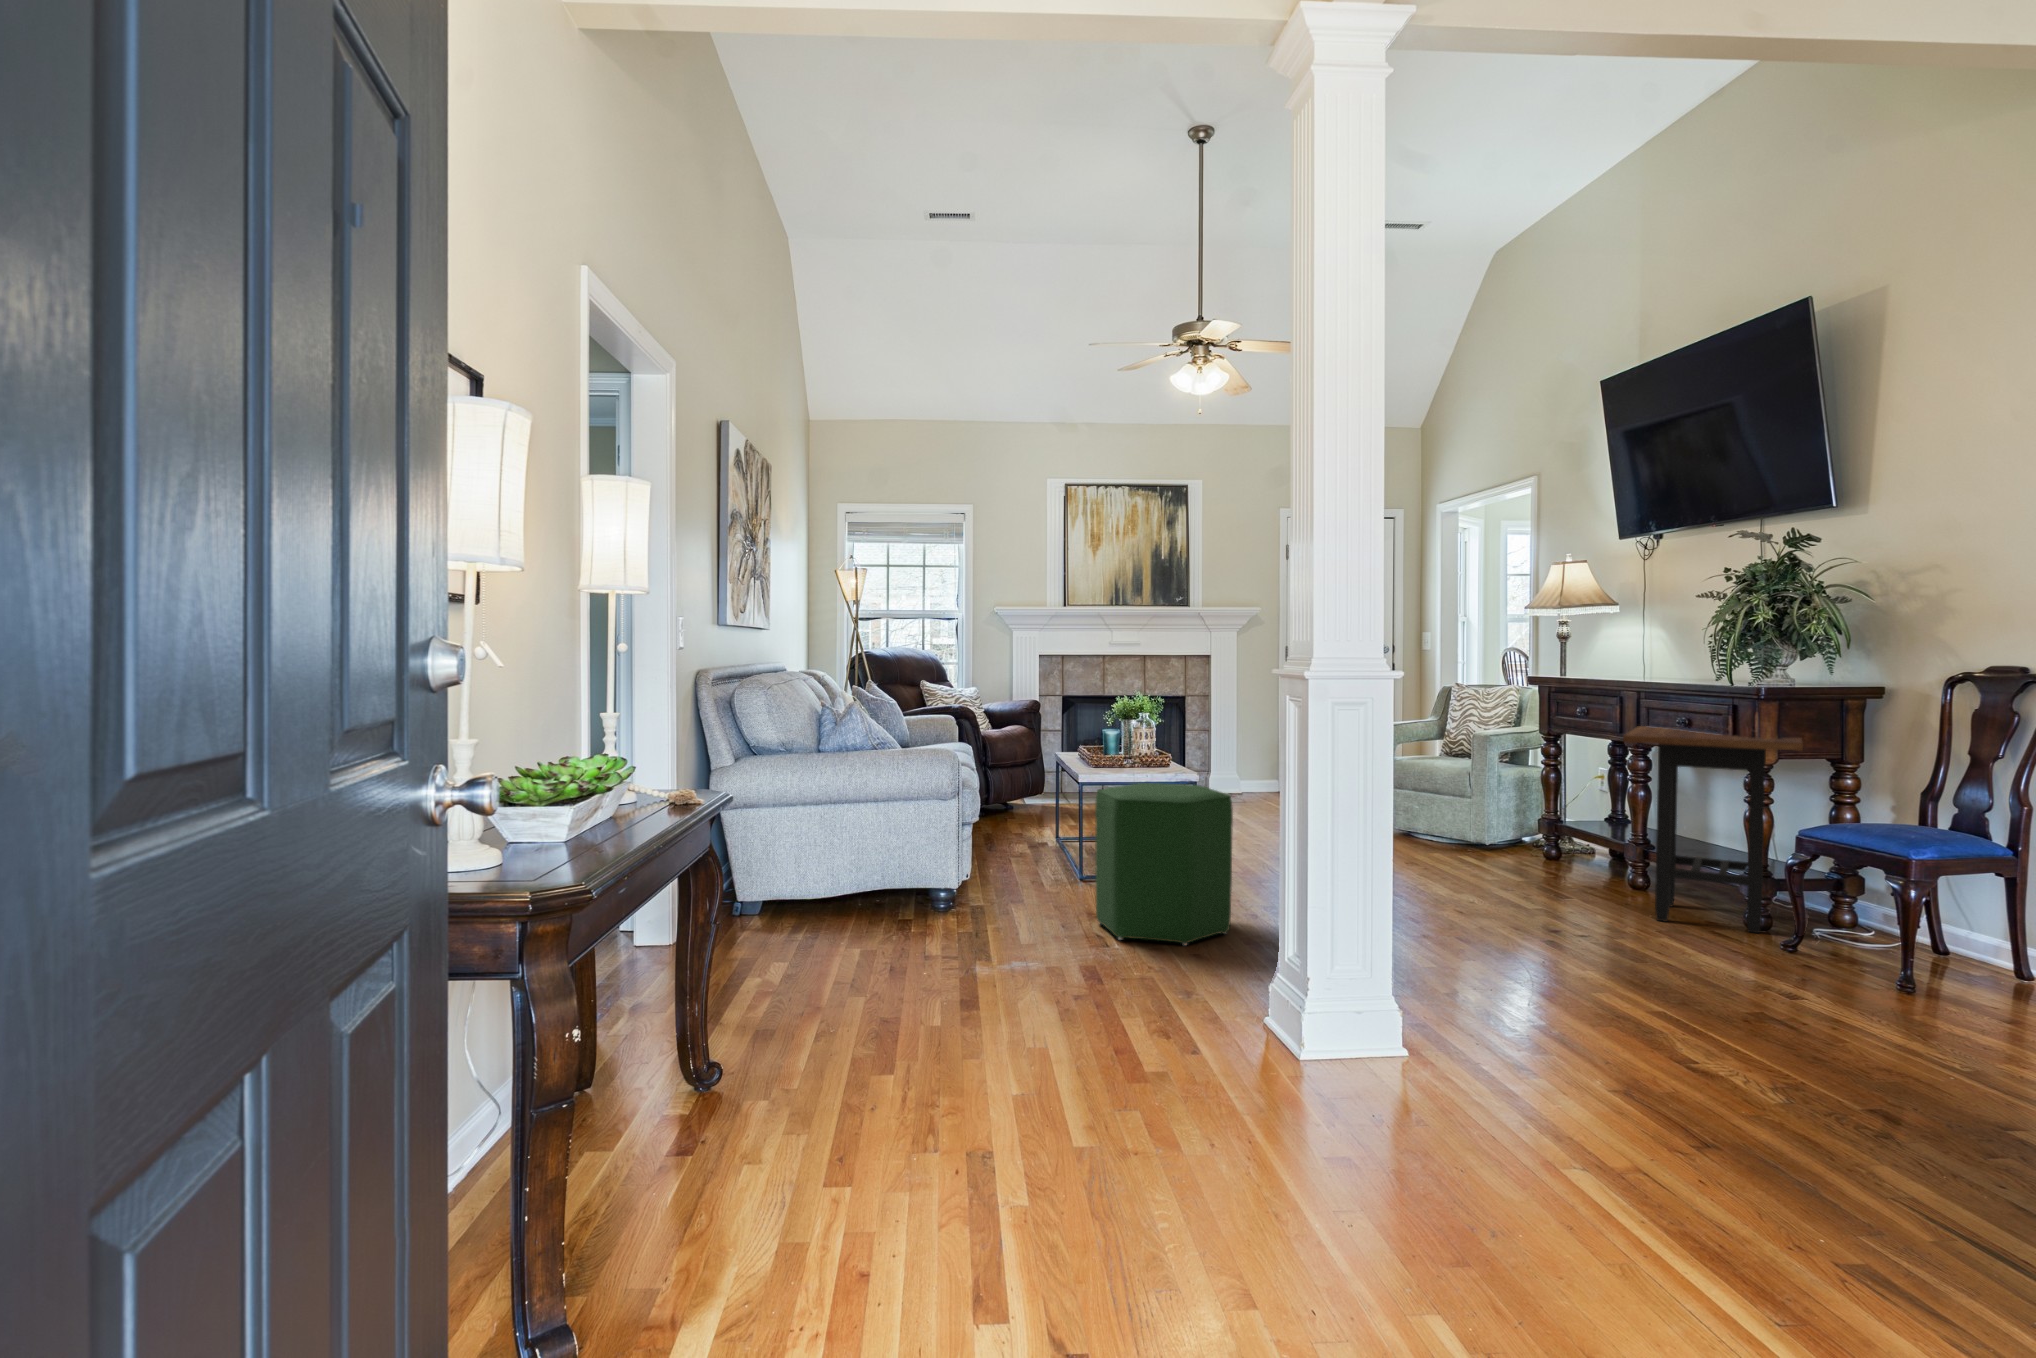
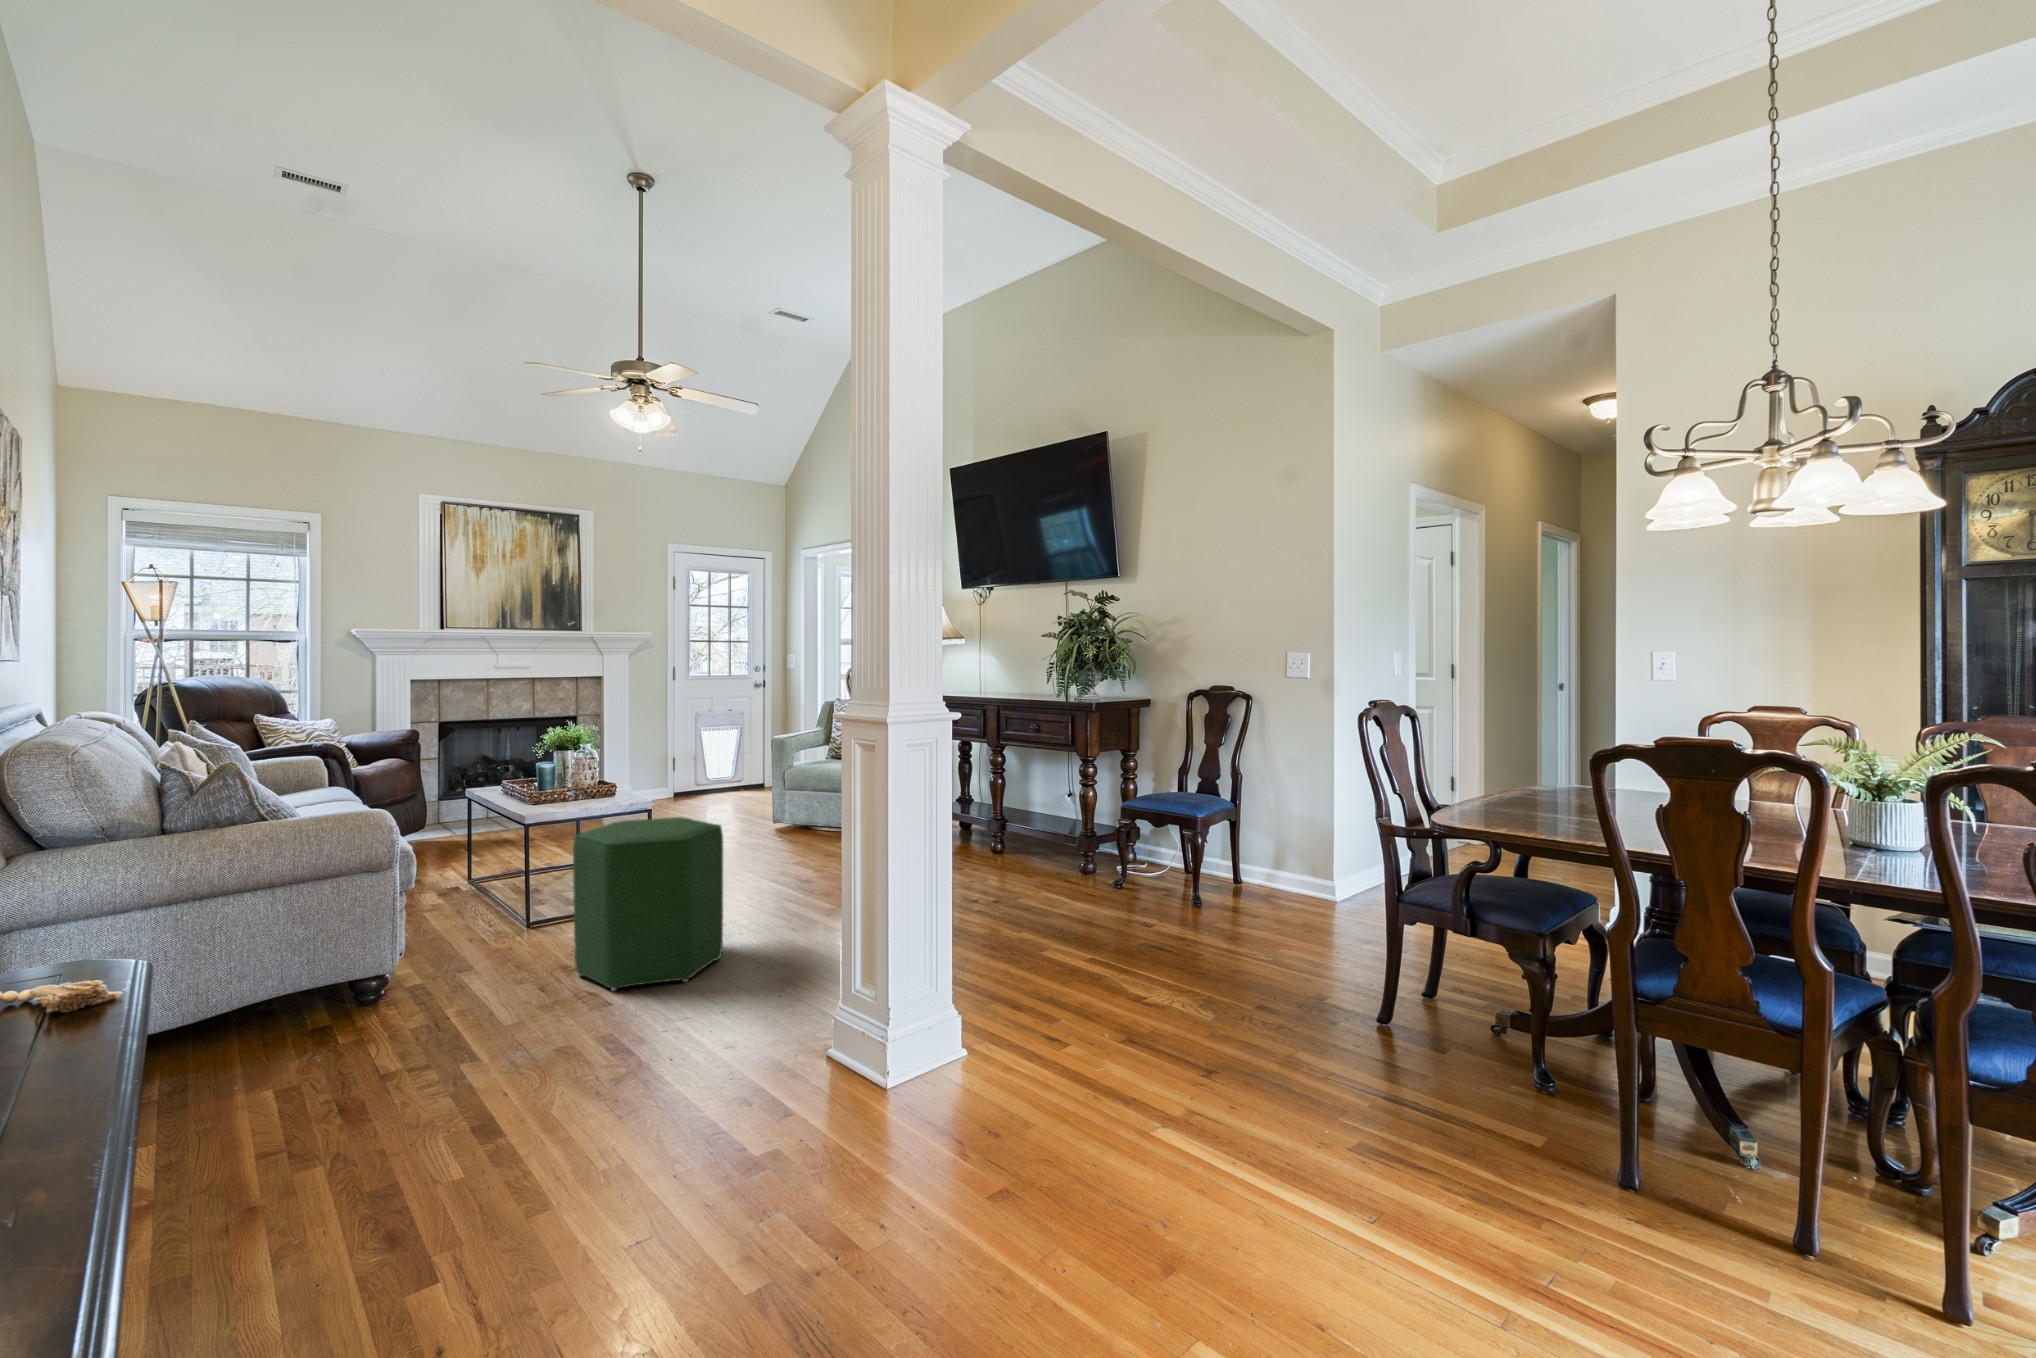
side table: present [1623,726,1803,933] -> none [1002,732,1120,879]

